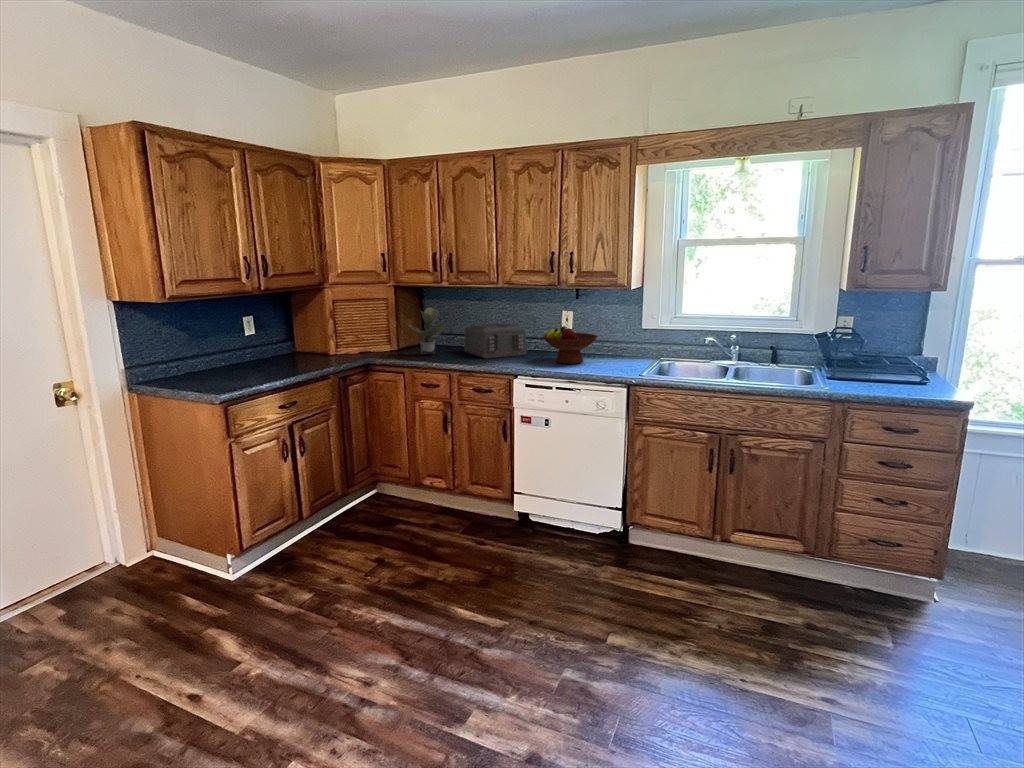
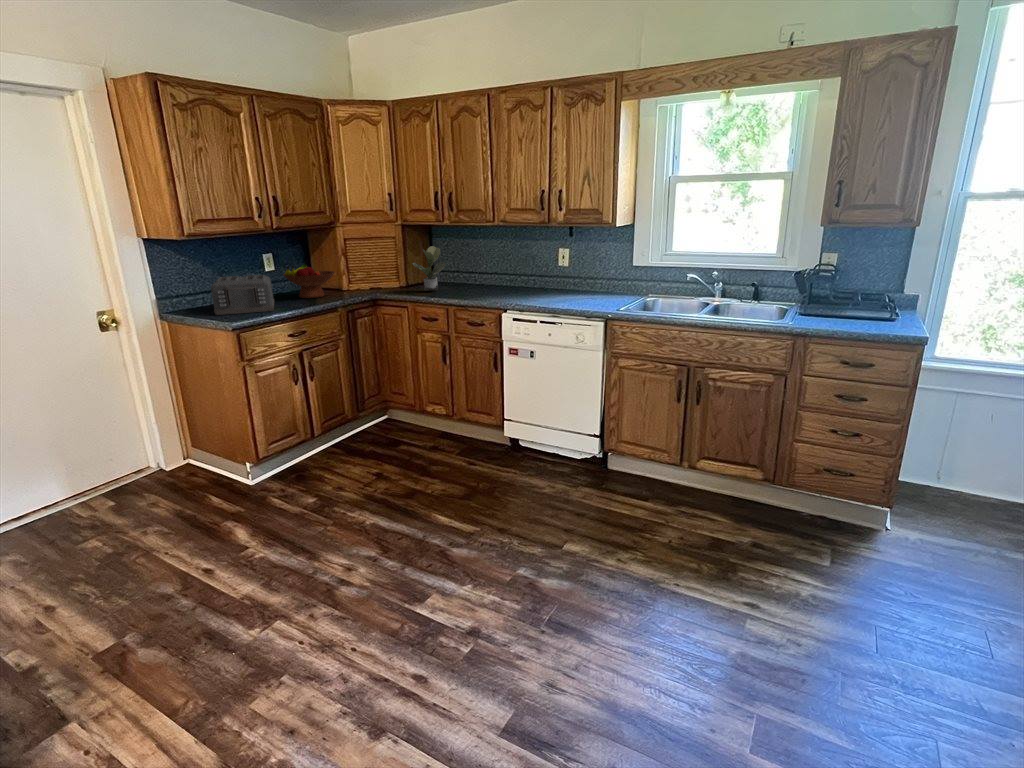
toaster: present [464,323,527,358] -> present [211,275,274,315]
fruit bowl: present [543,326,598,364] -> present [283,265,334,298]

